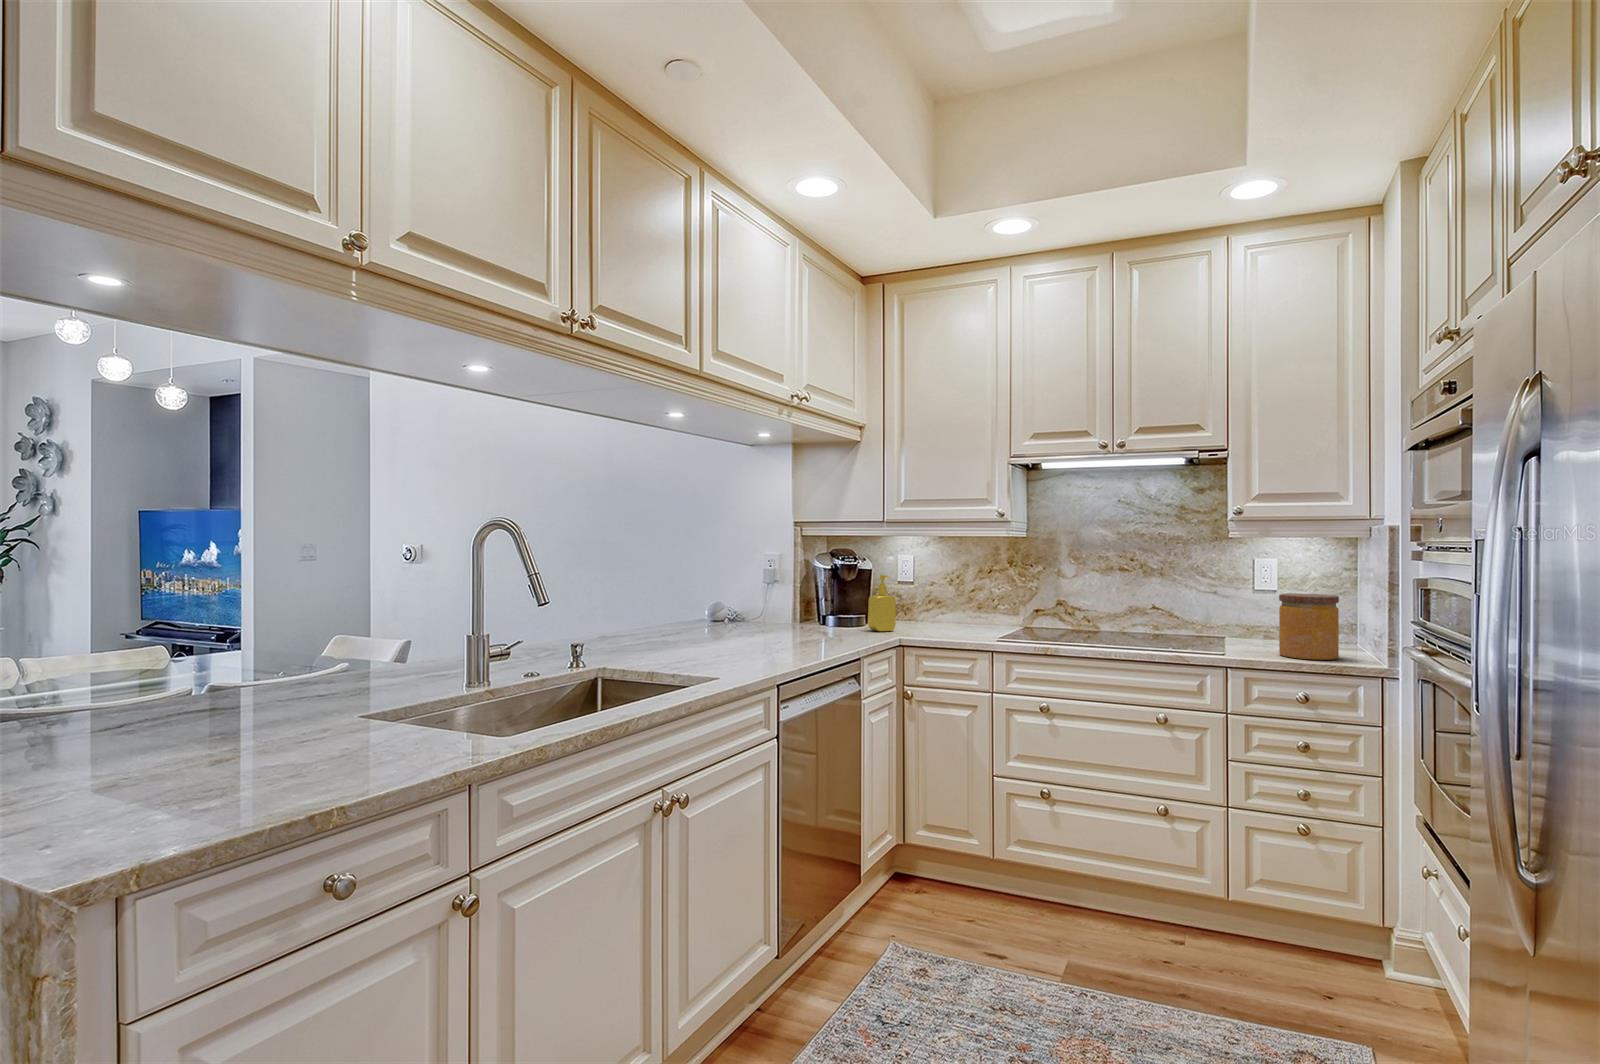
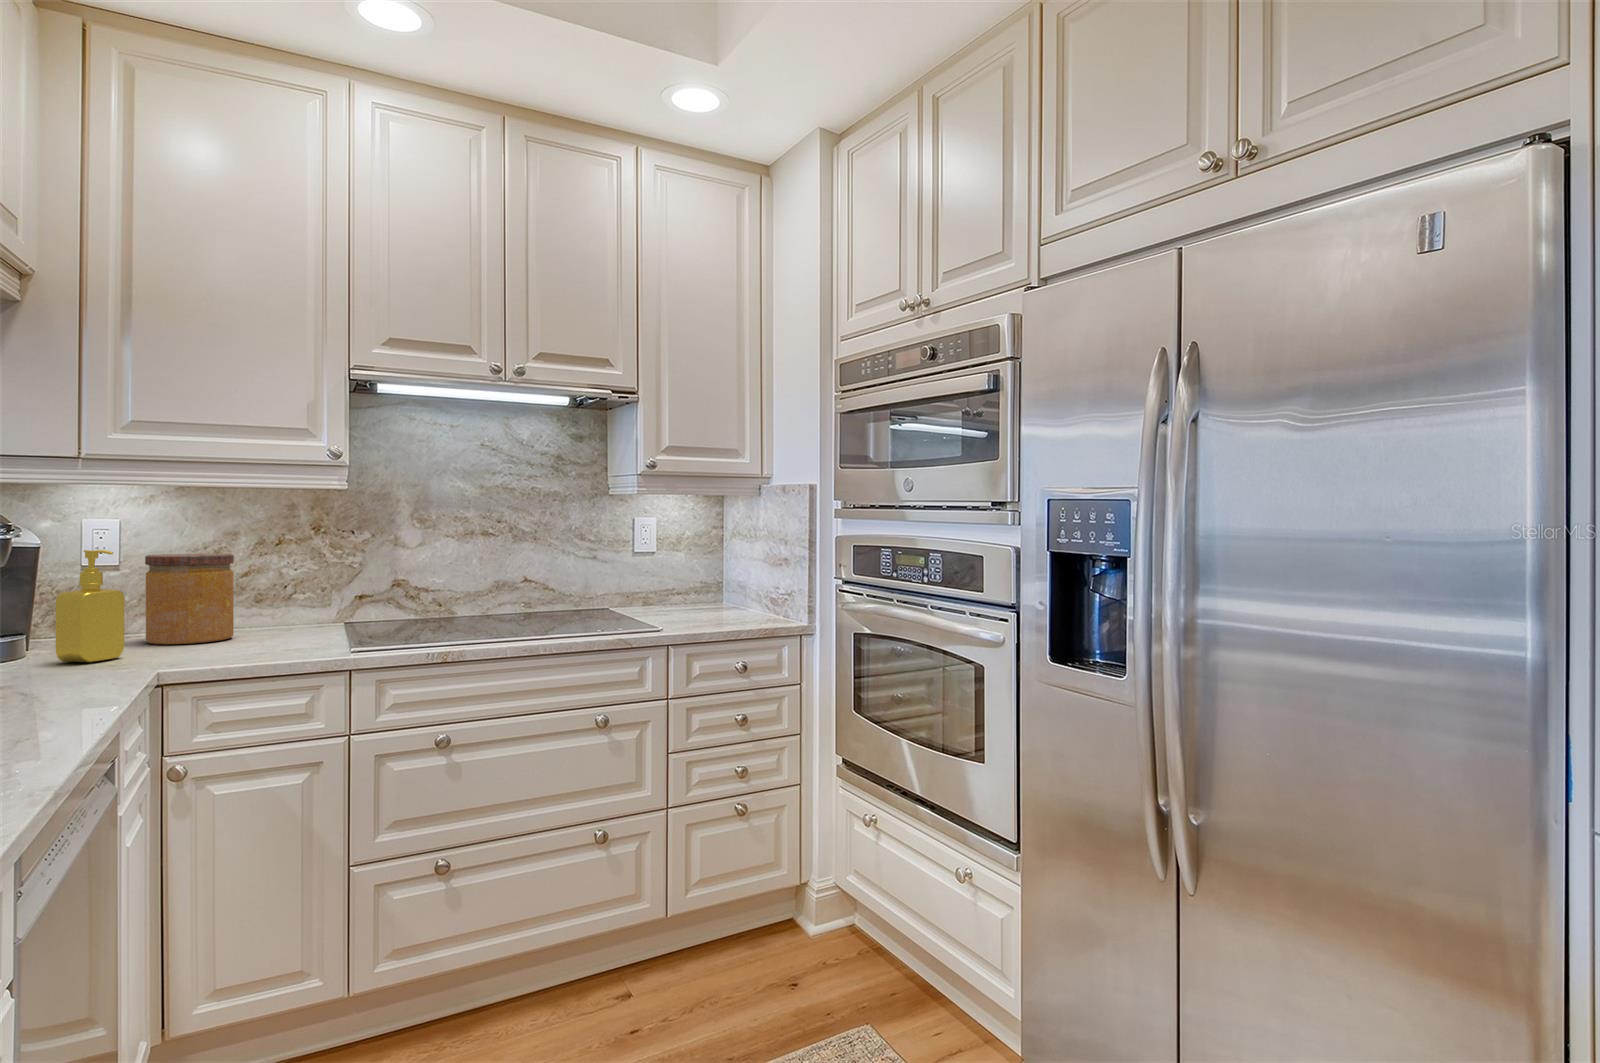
jar: present [1279,593,1339,660] -> present [145,554,234,644]

